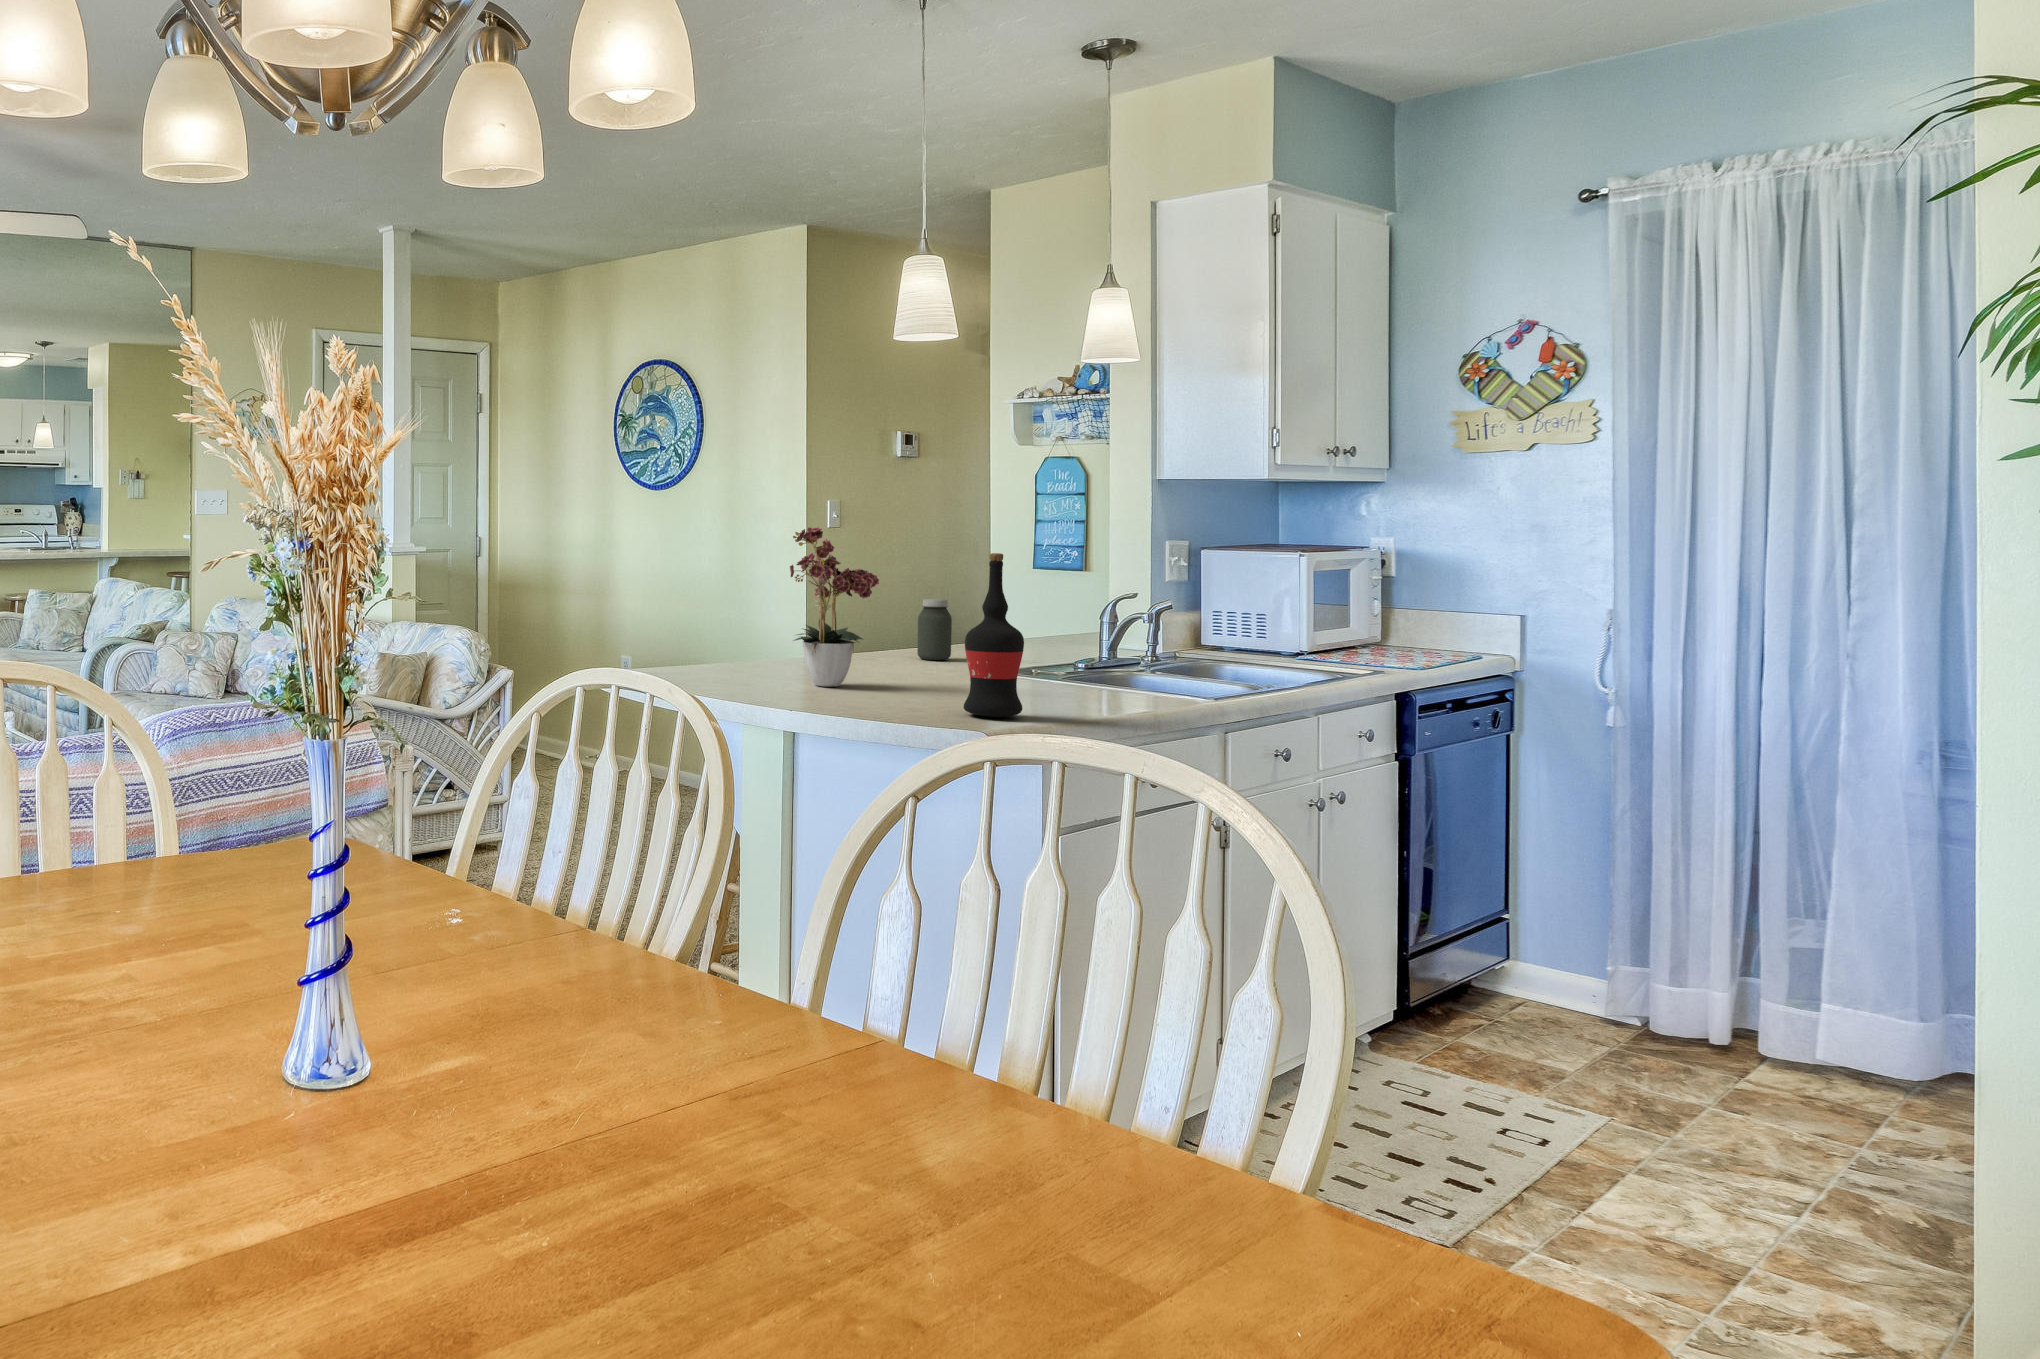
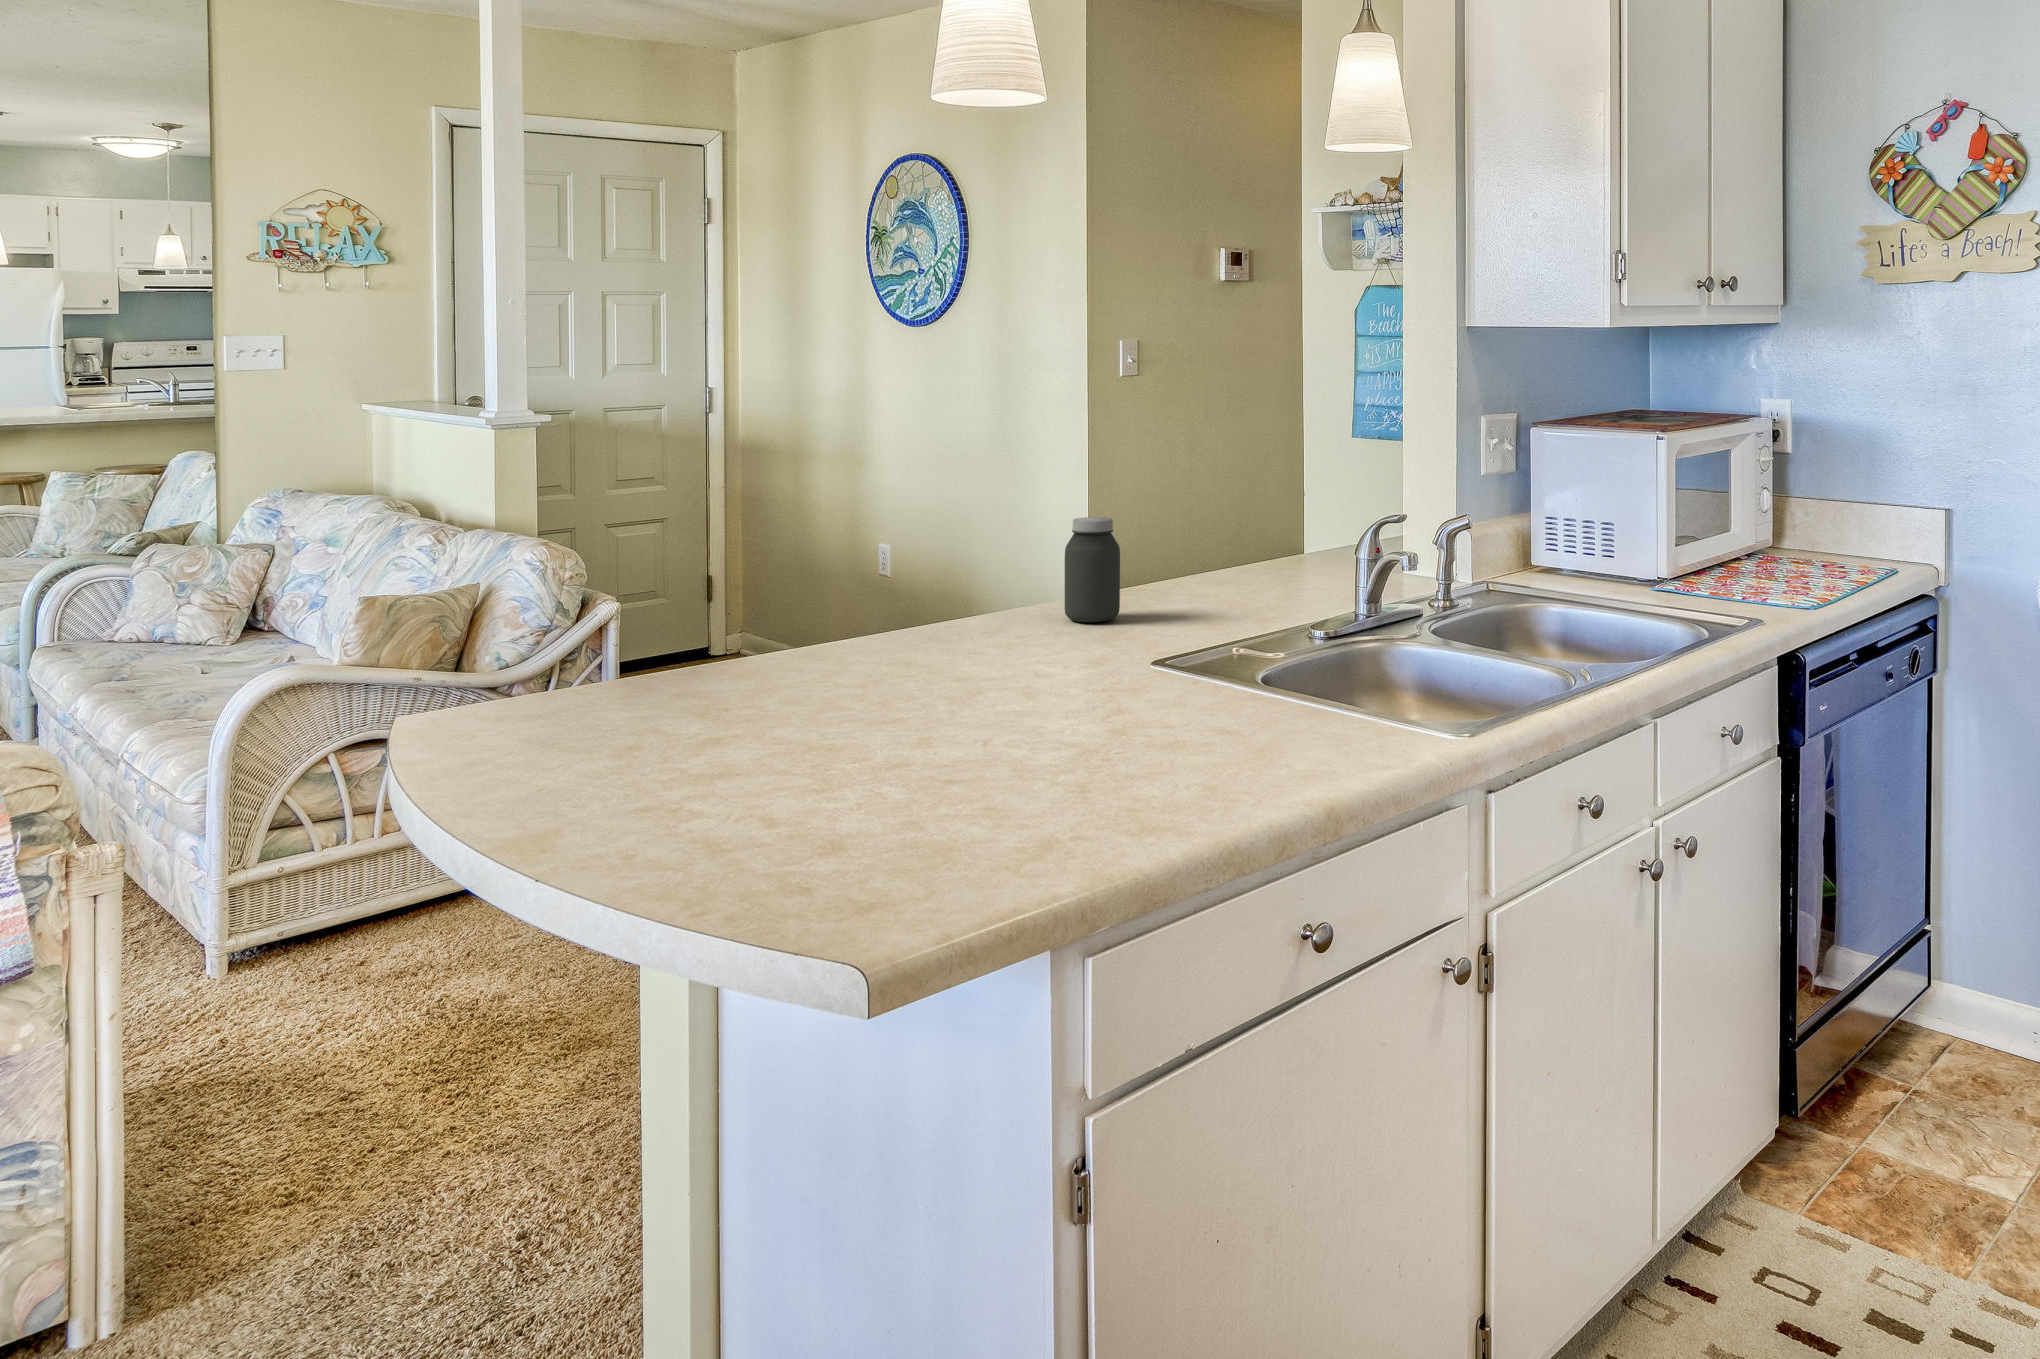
flower arrangement: present [790,527,879,686] -> none [640,401,881,739]
wine bottle: present [963,553,1024,717] -> none [895,490,1029,866]

